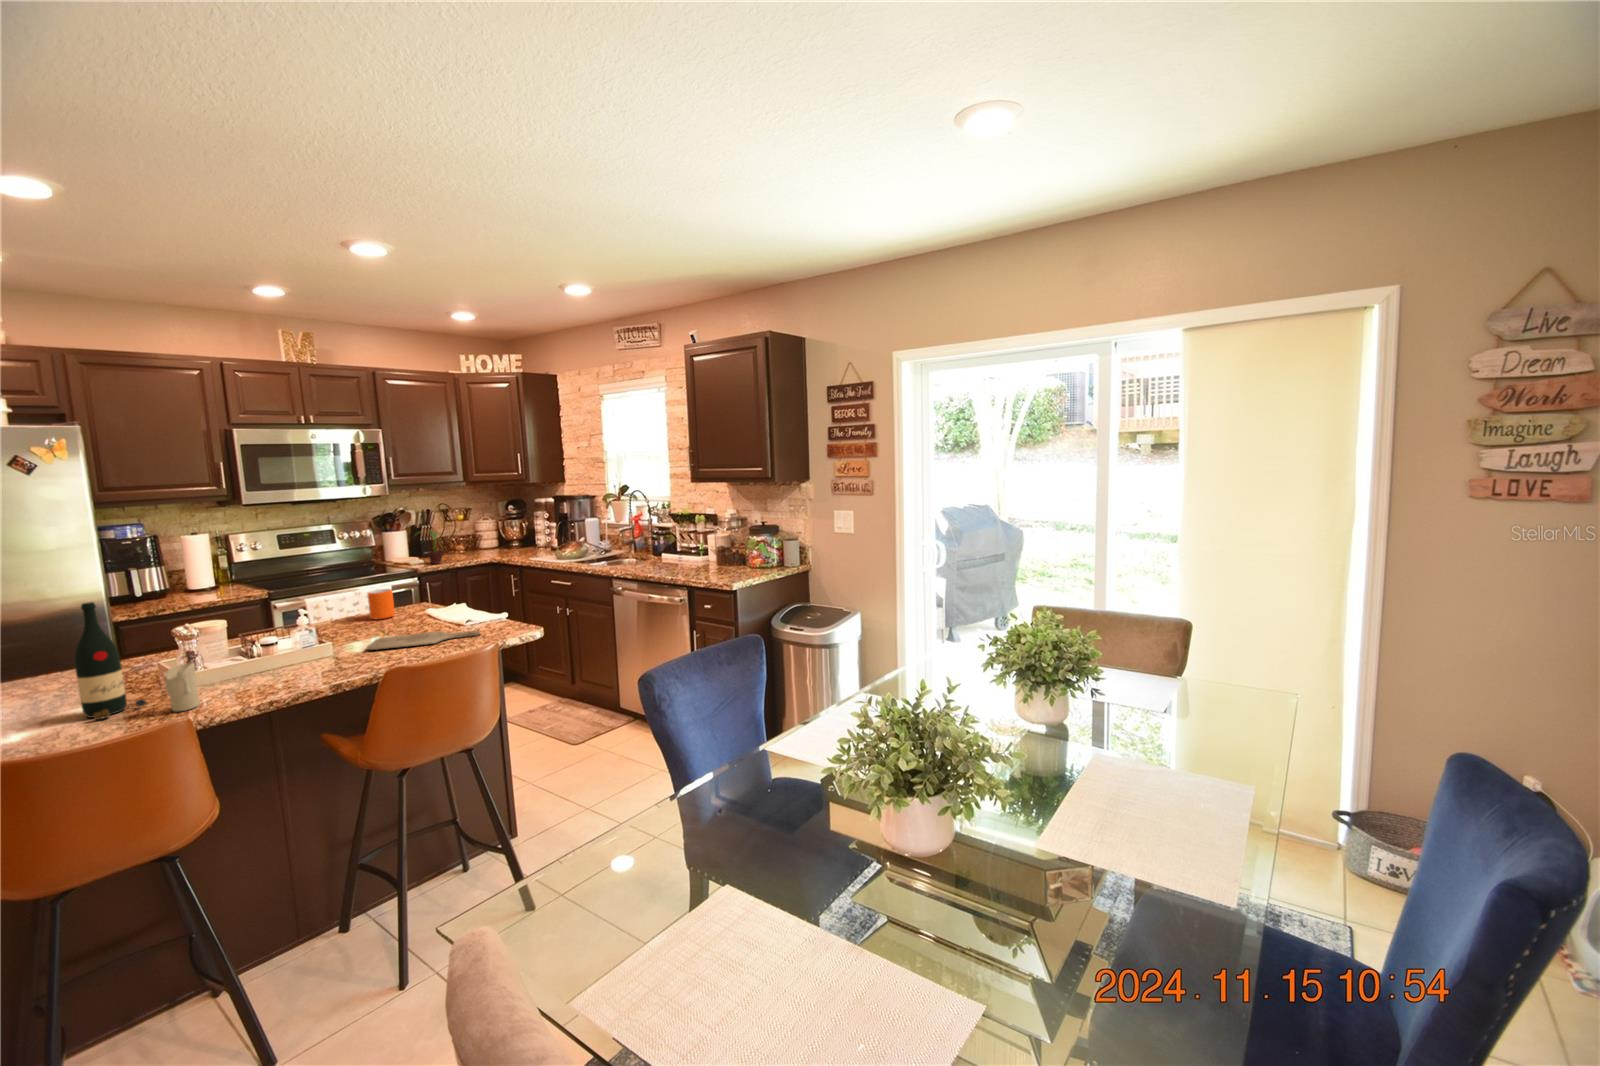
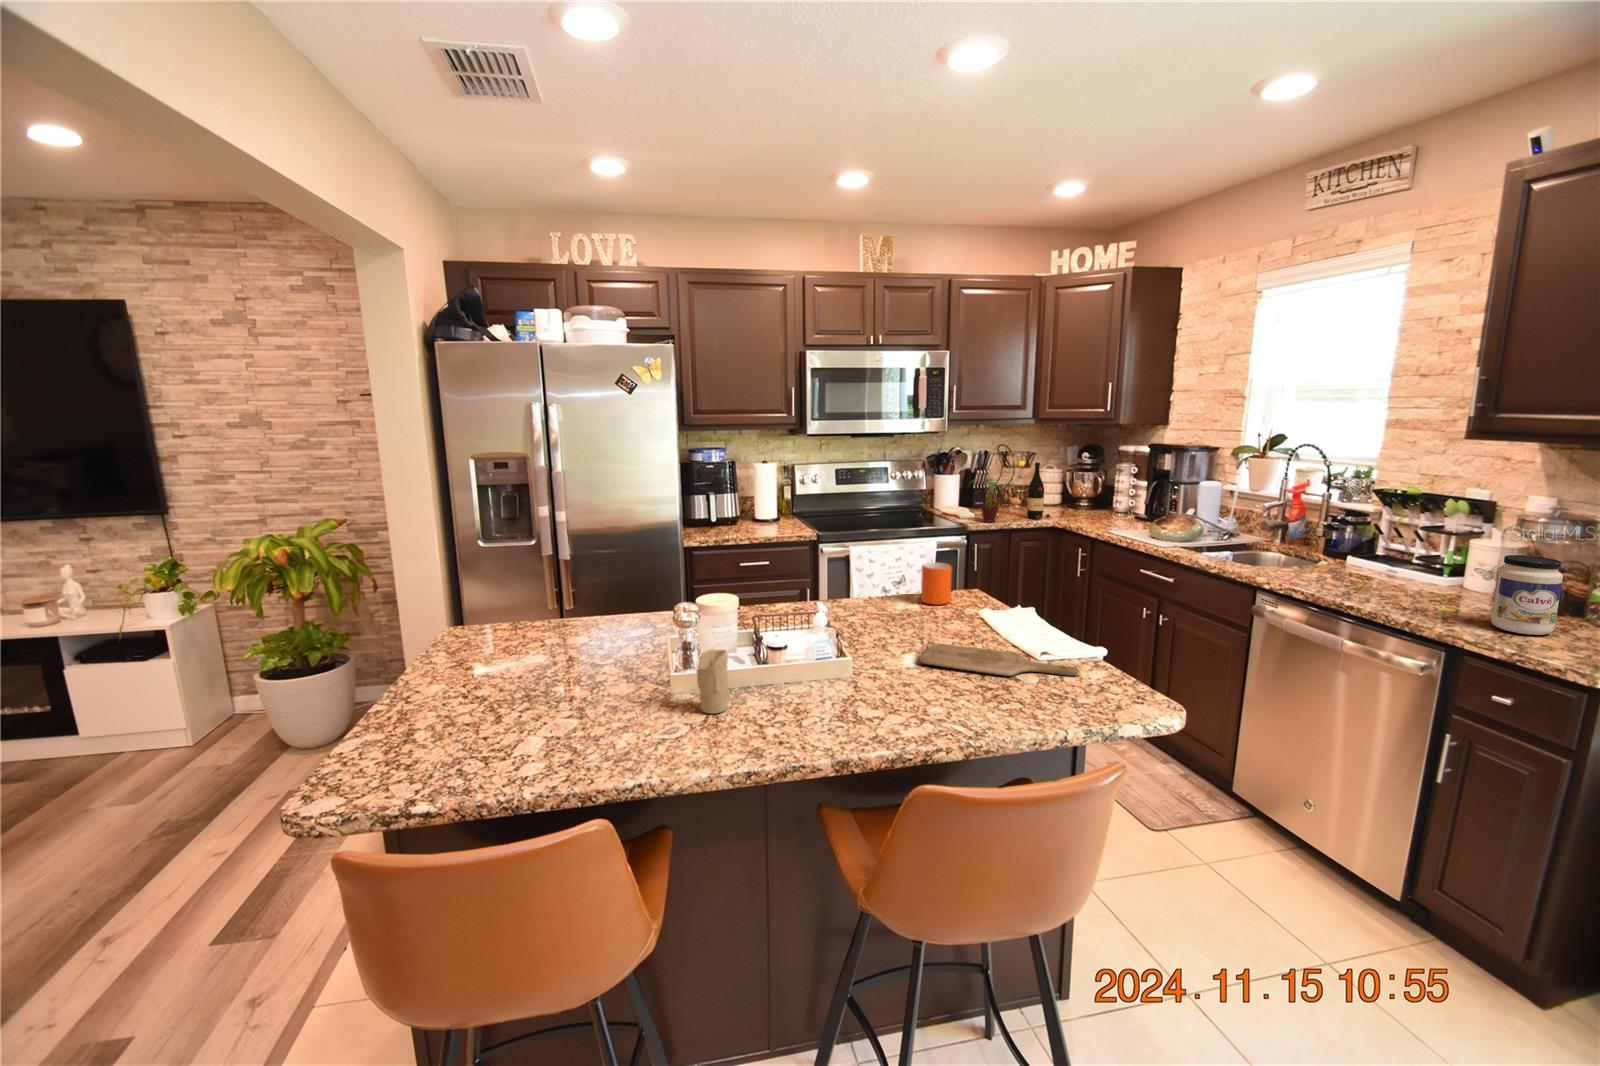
jar: none [710,538,734,577] -> present [1491,555,1563,635]
wine bottle: present [74,602,147,720] -> present [1027,463,1050,519]

